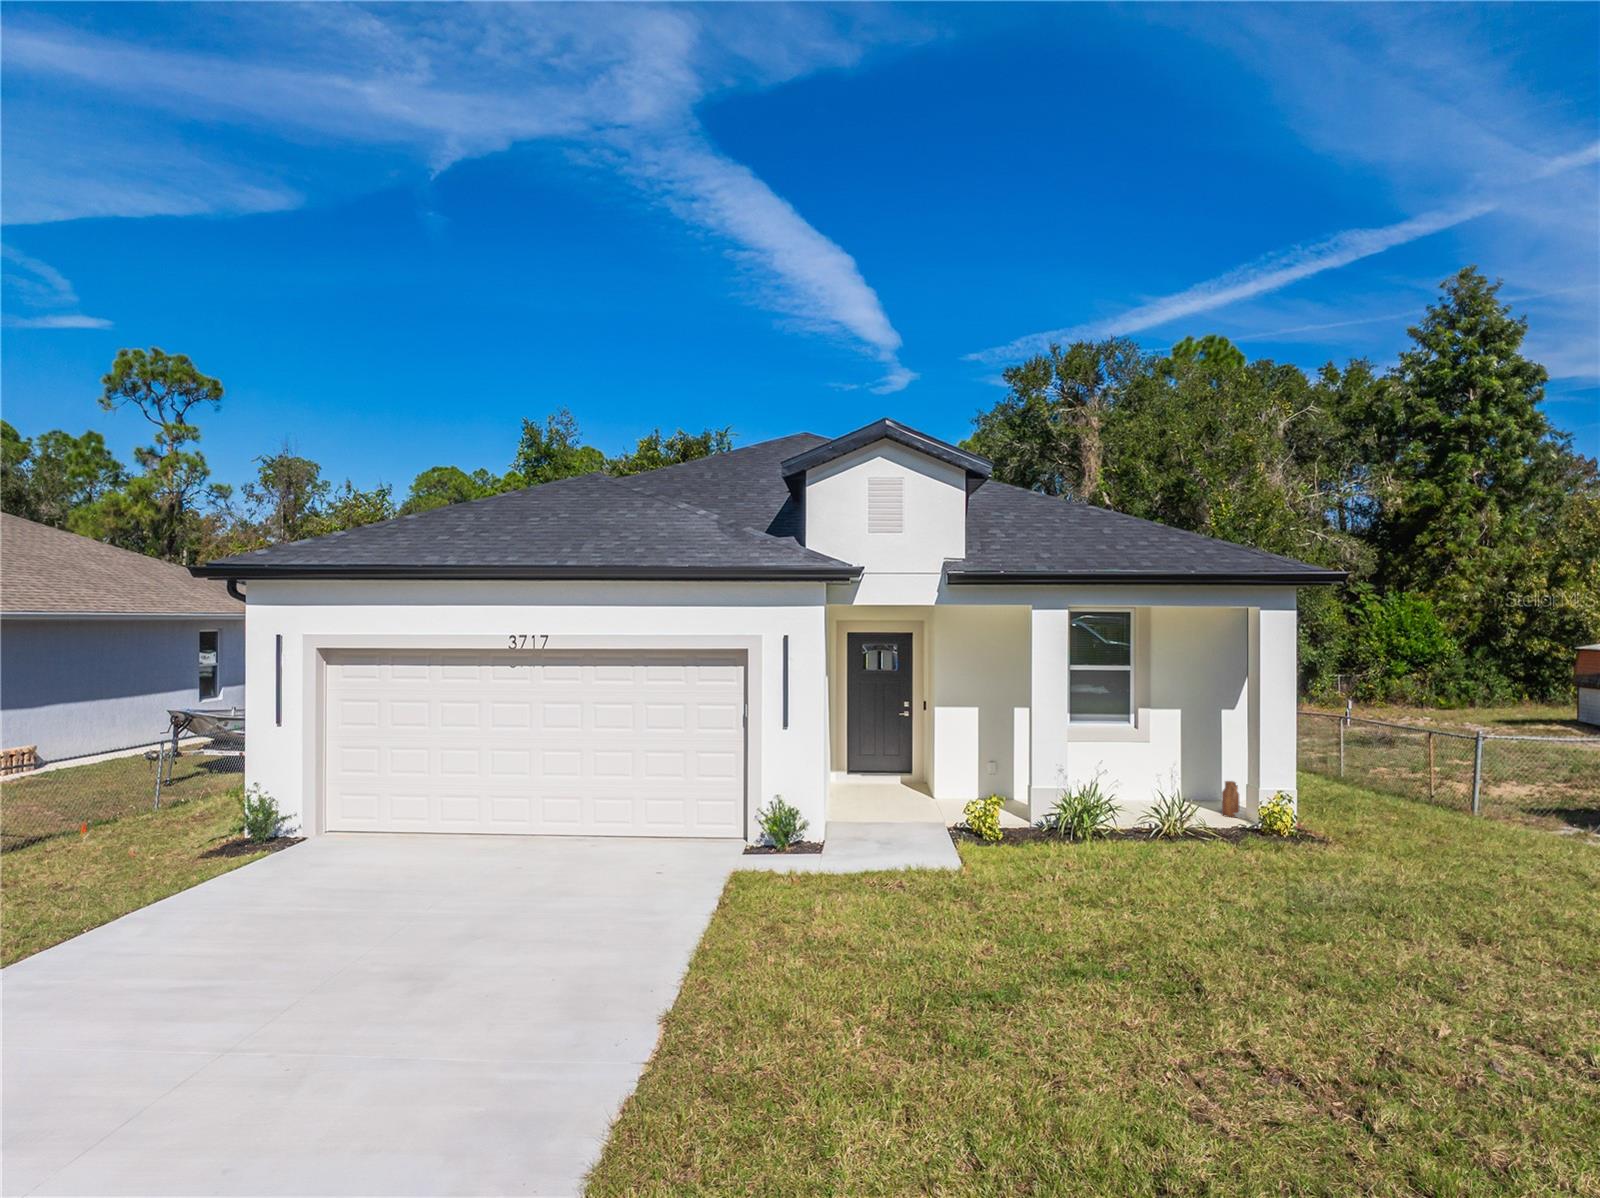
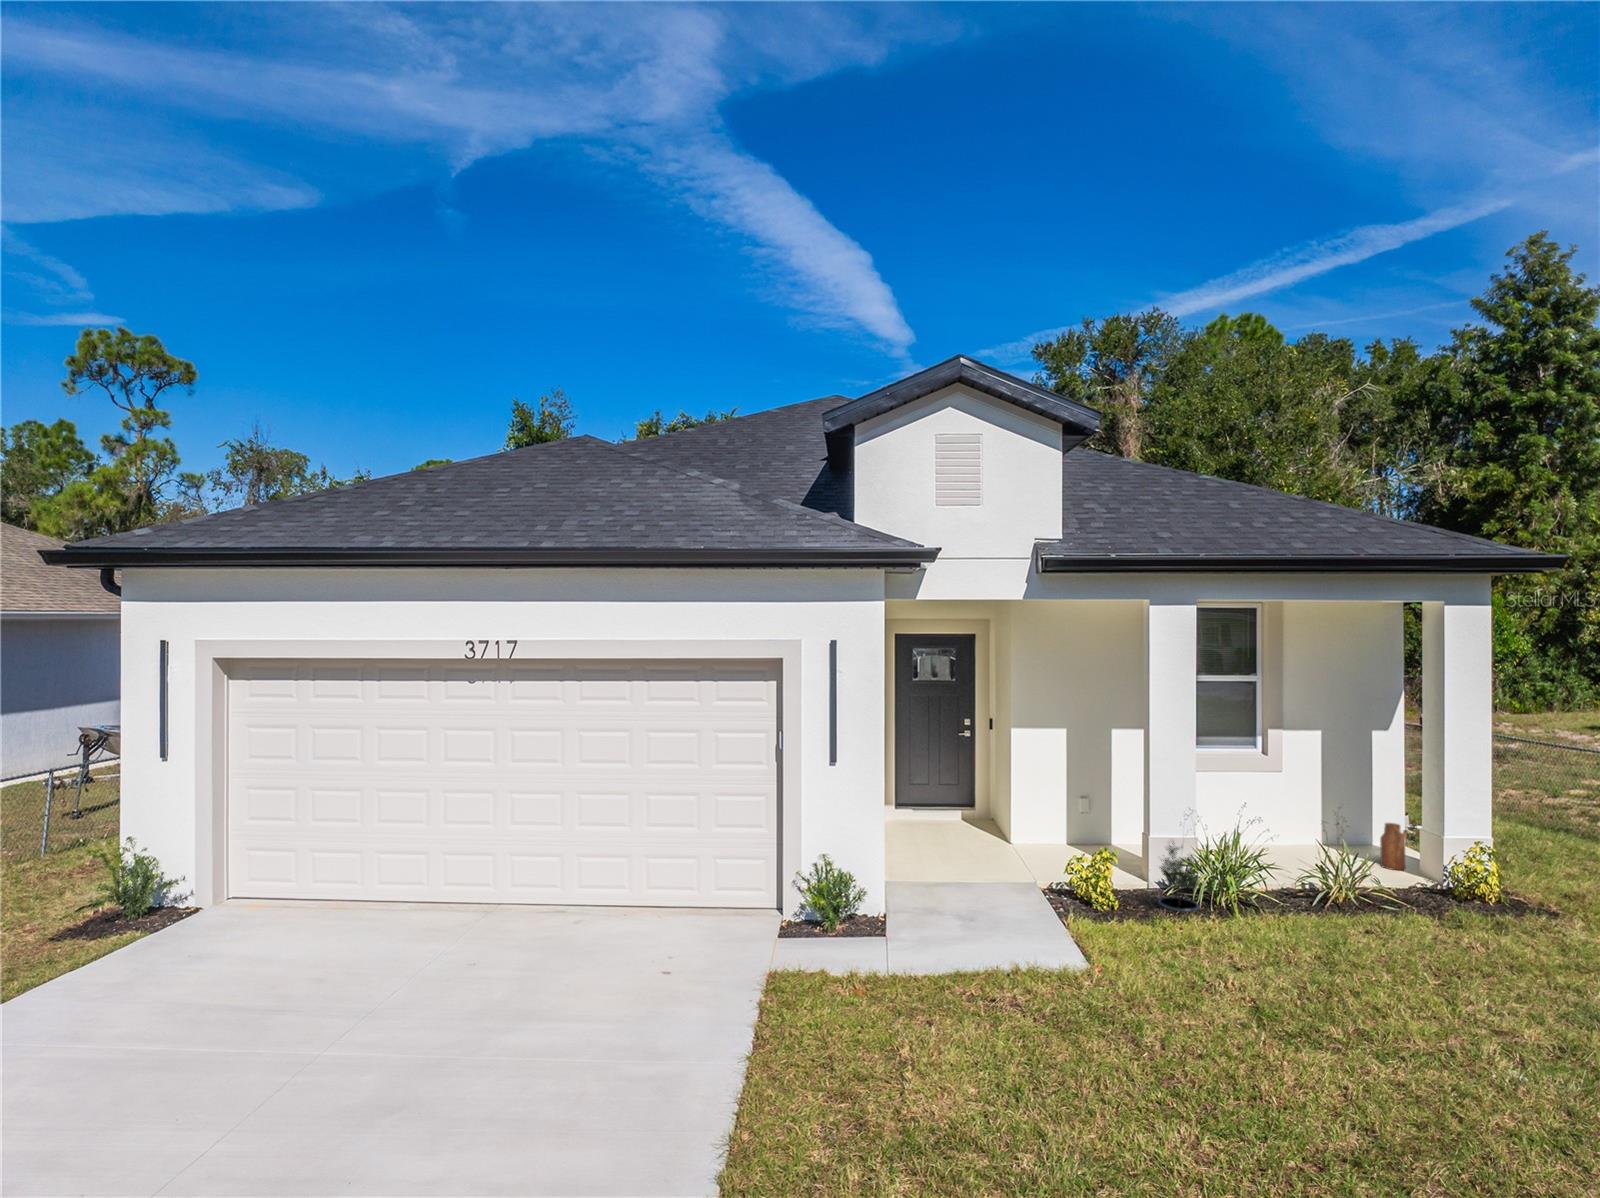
potted tree: none [1033,787,1066,842] -> present [1159,842,1200,912]

